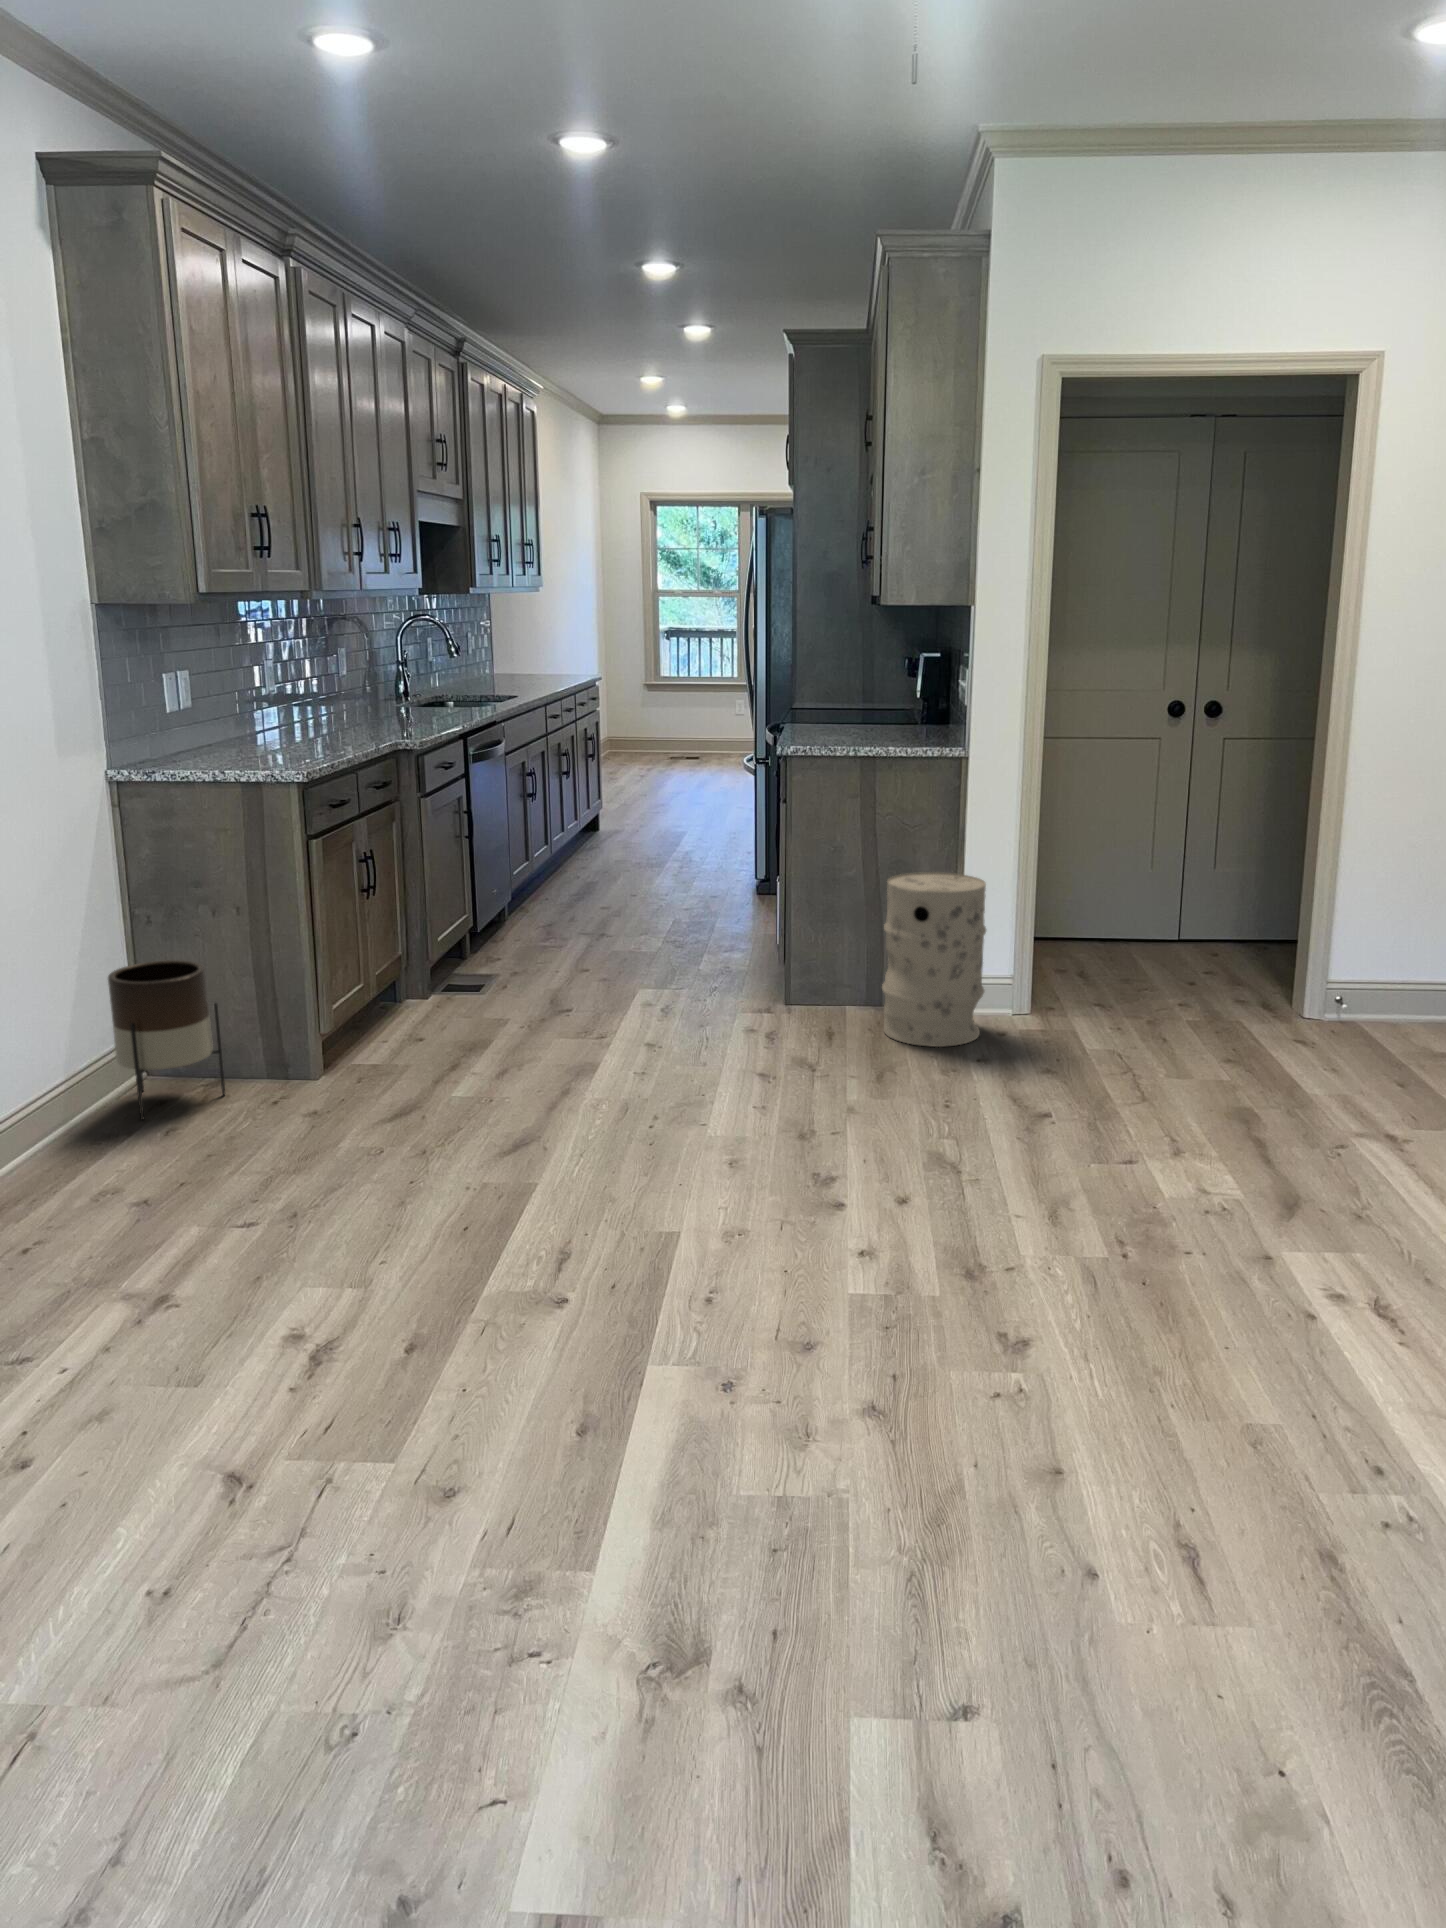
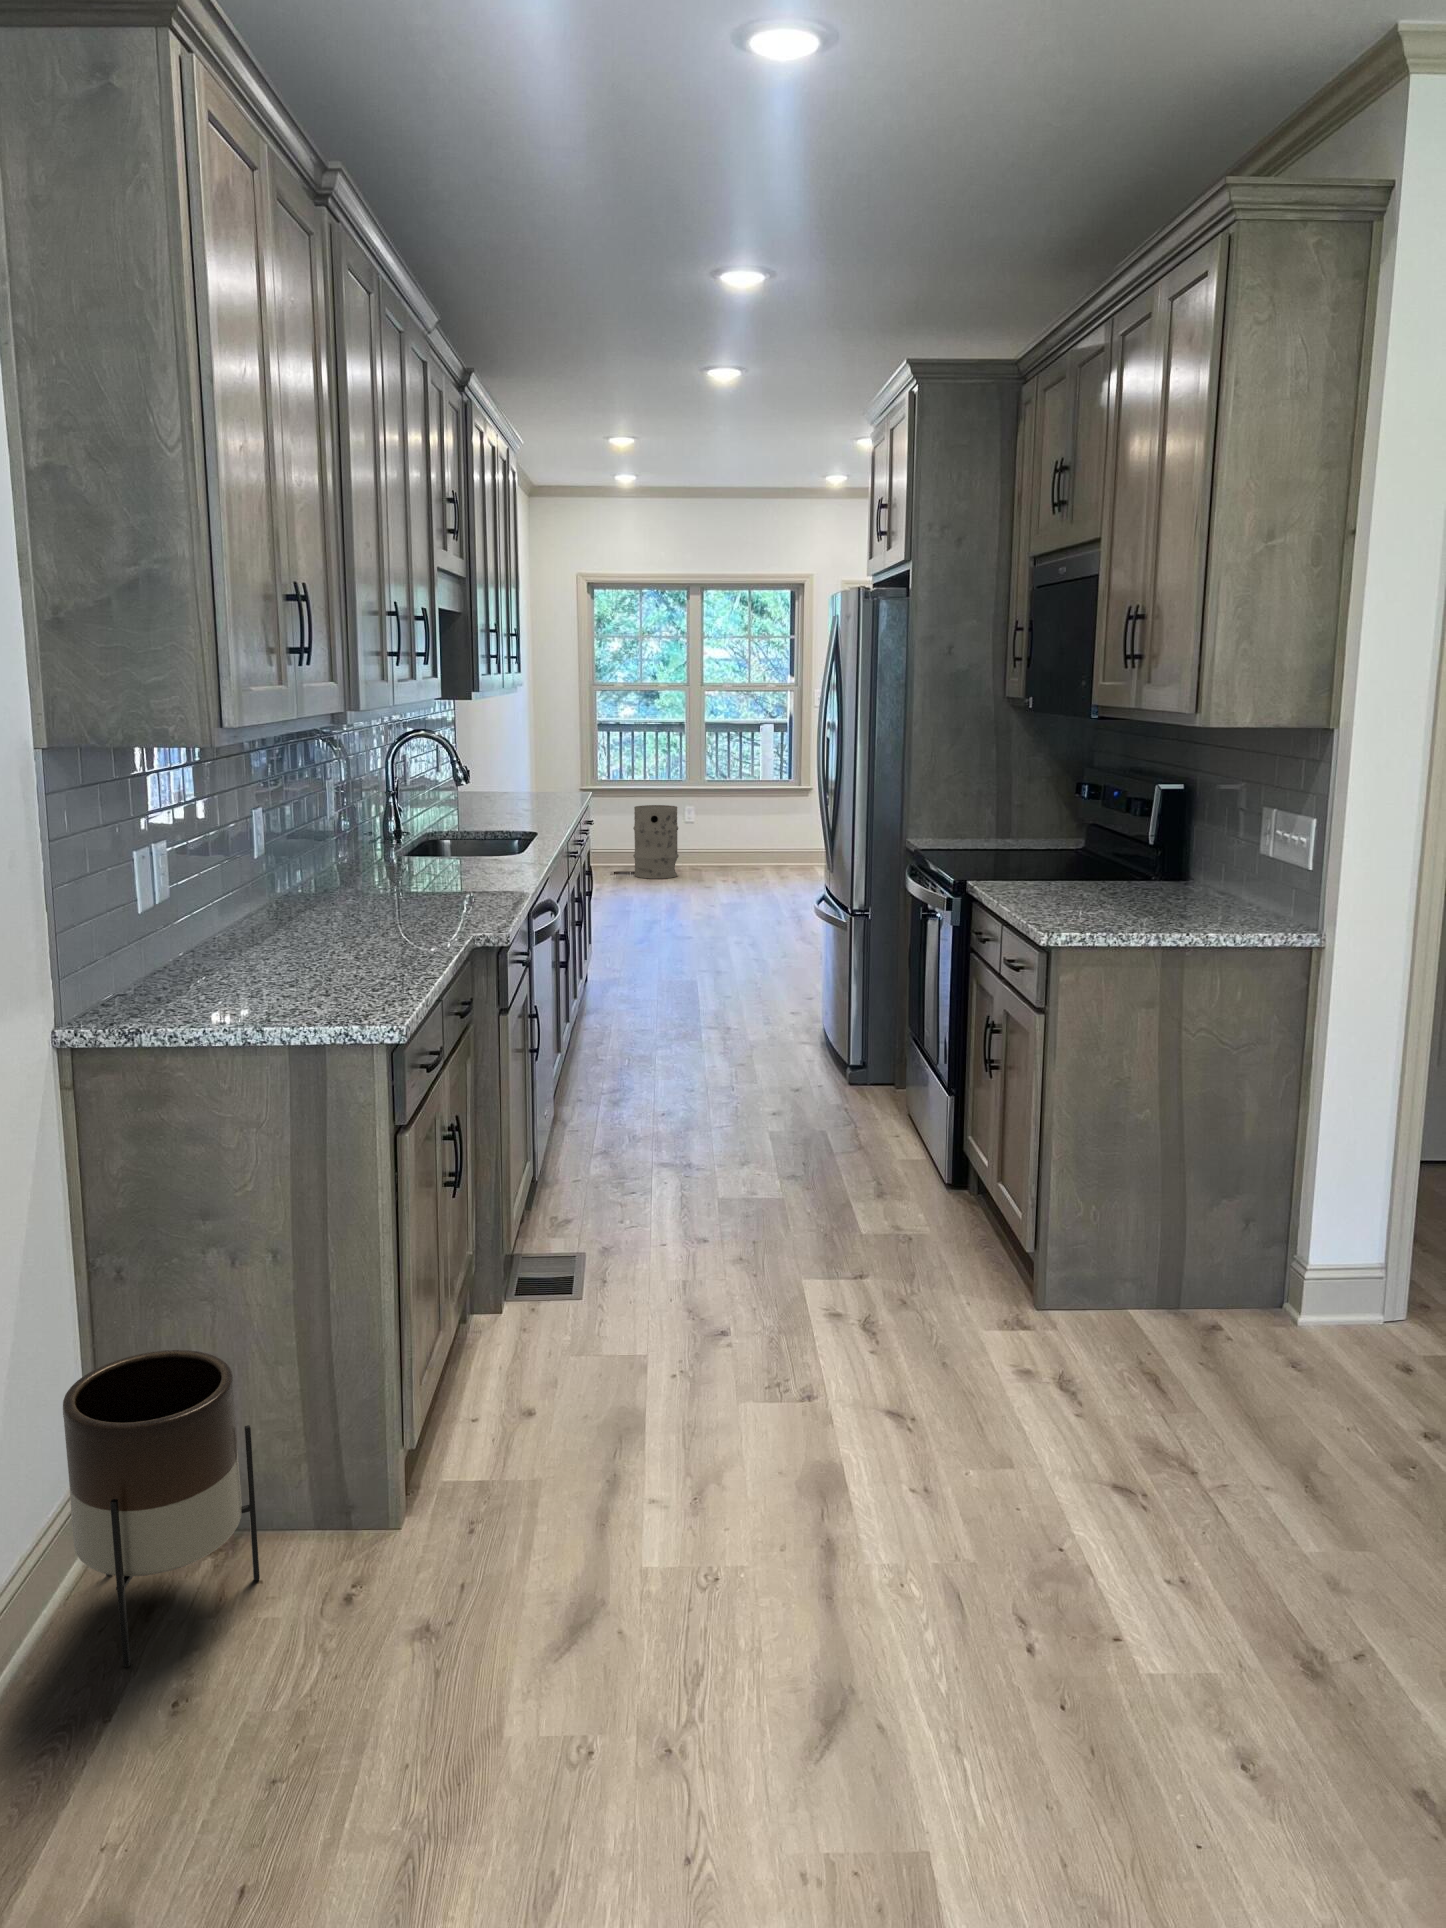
trash can: present [882,872,986,1047] -> present [633,805,679,879]

